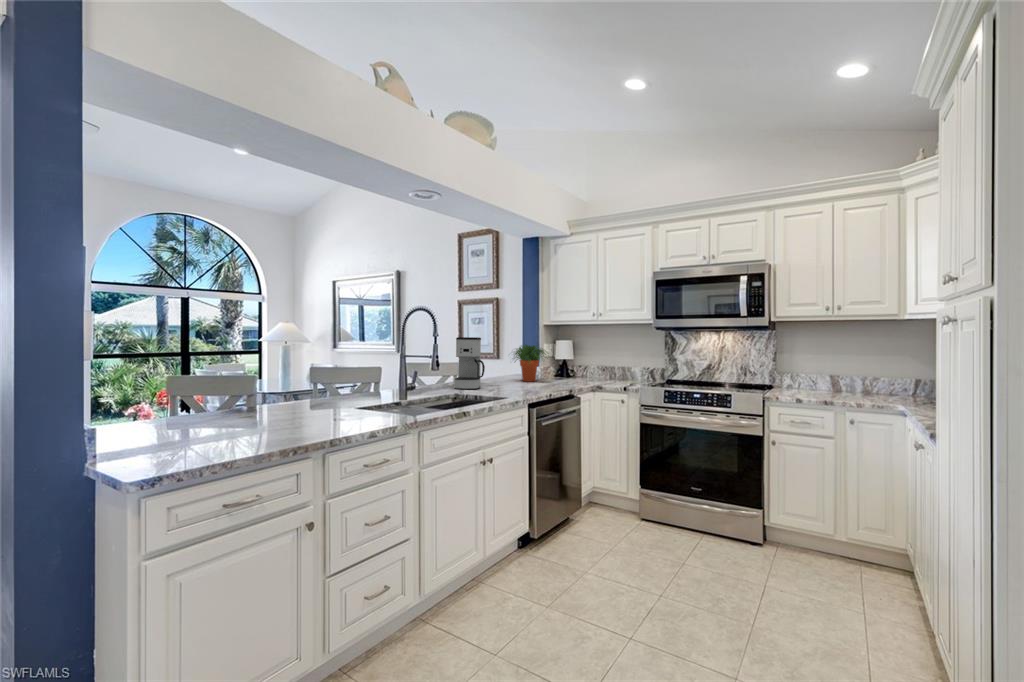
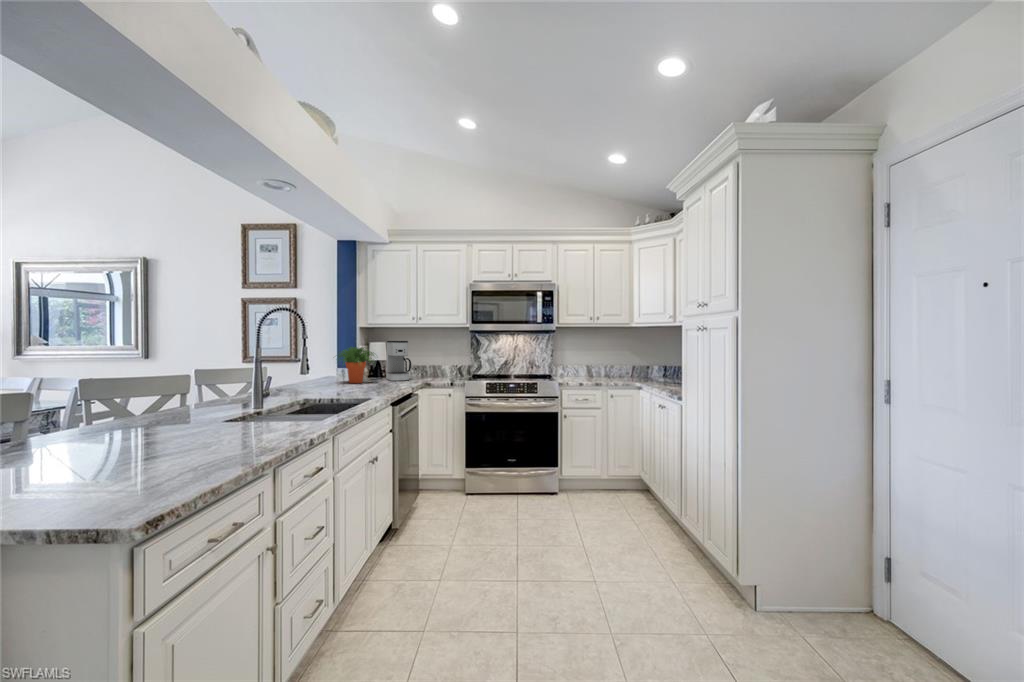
coffee maker: present [455,337,485,389] -> present [386,341,411,381]

